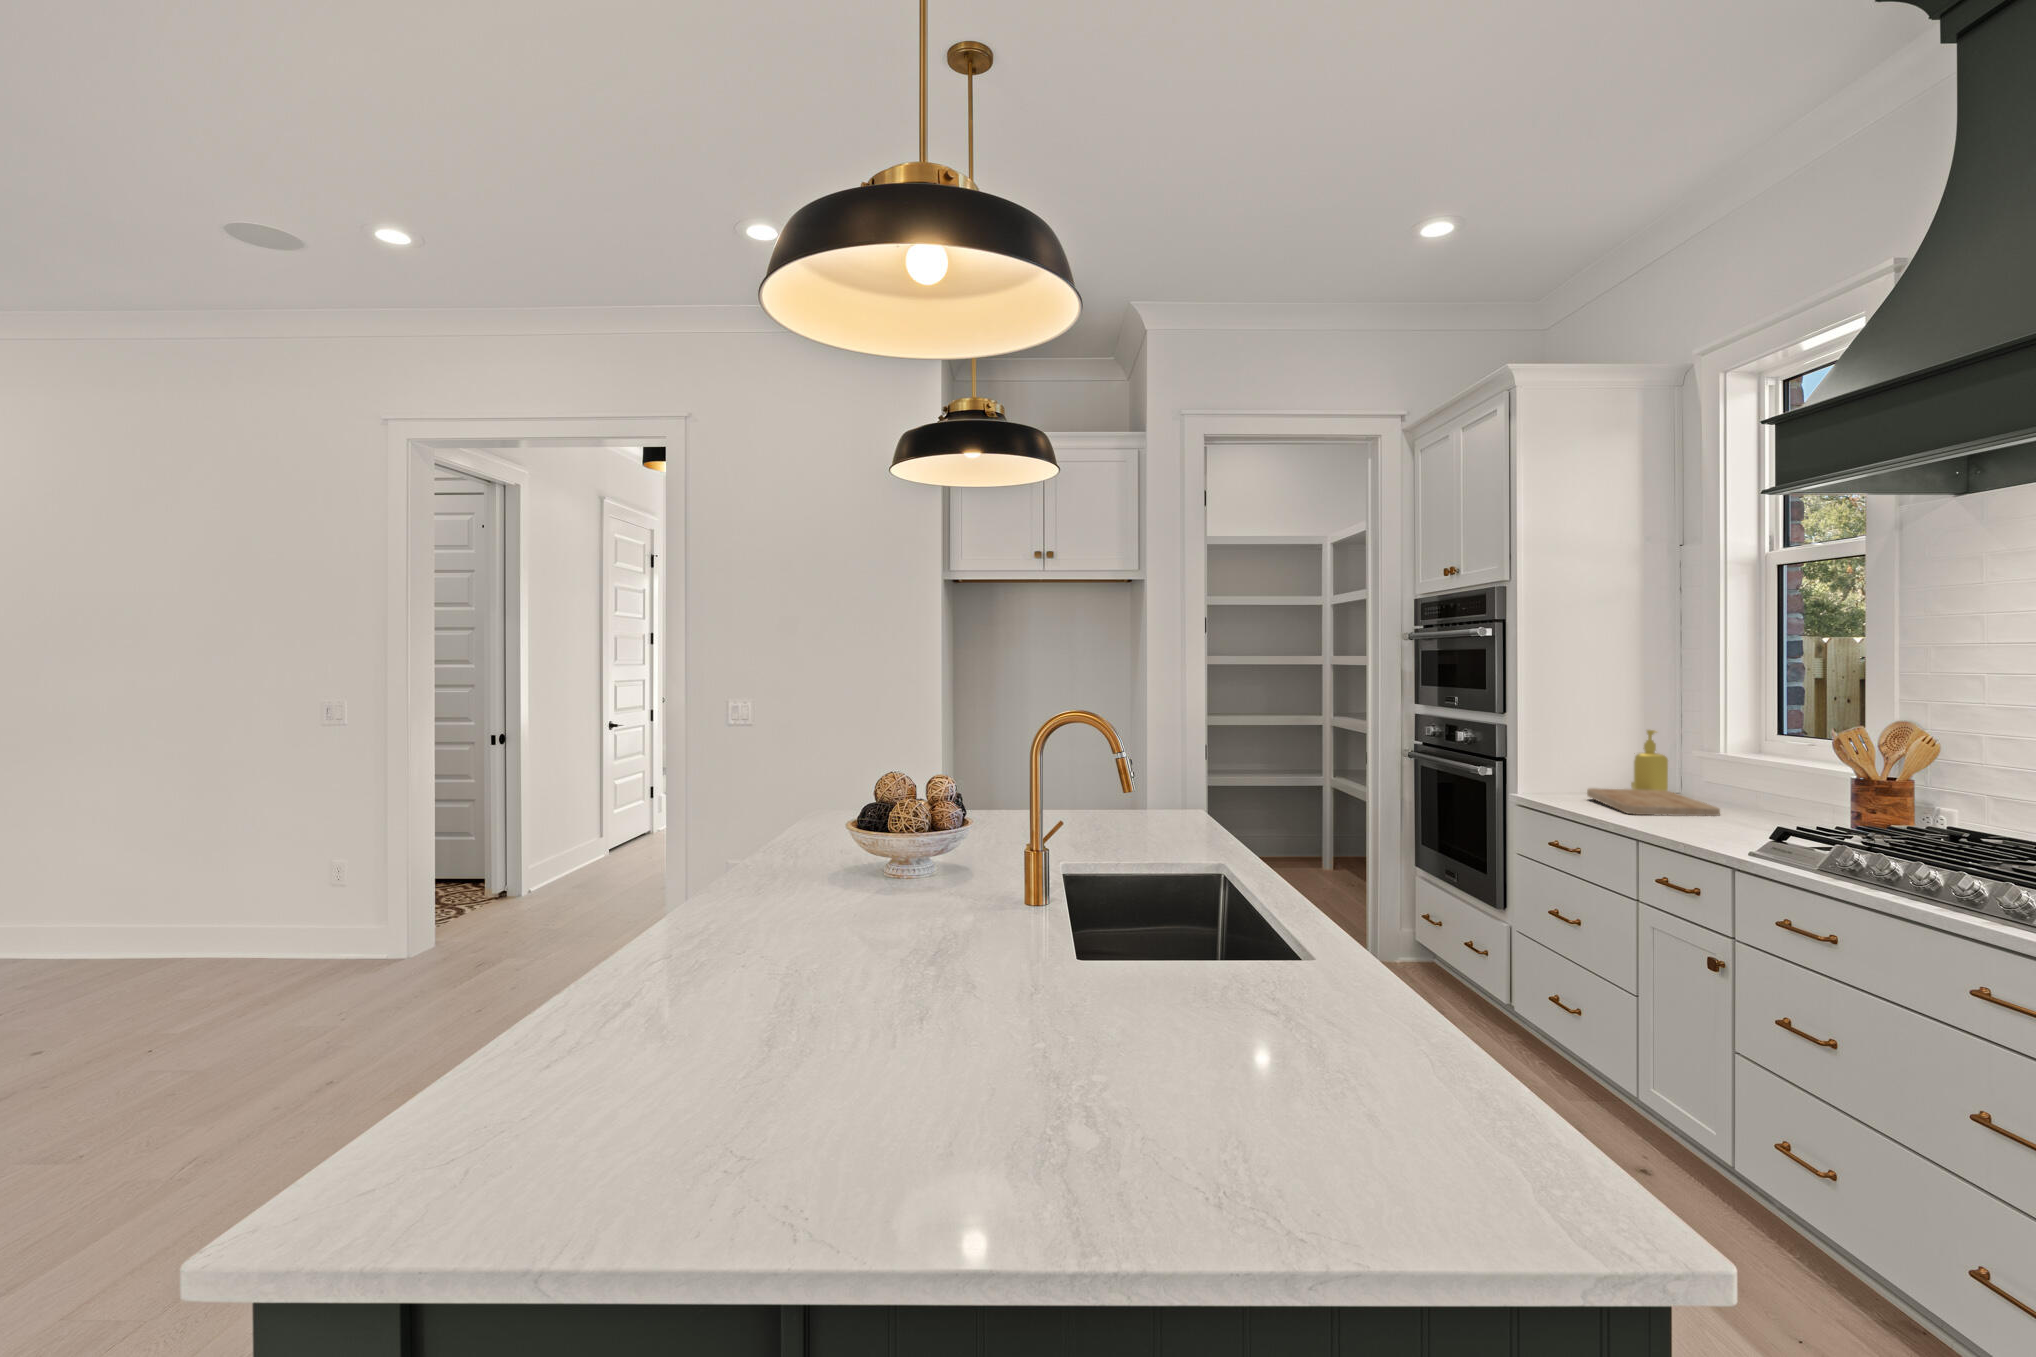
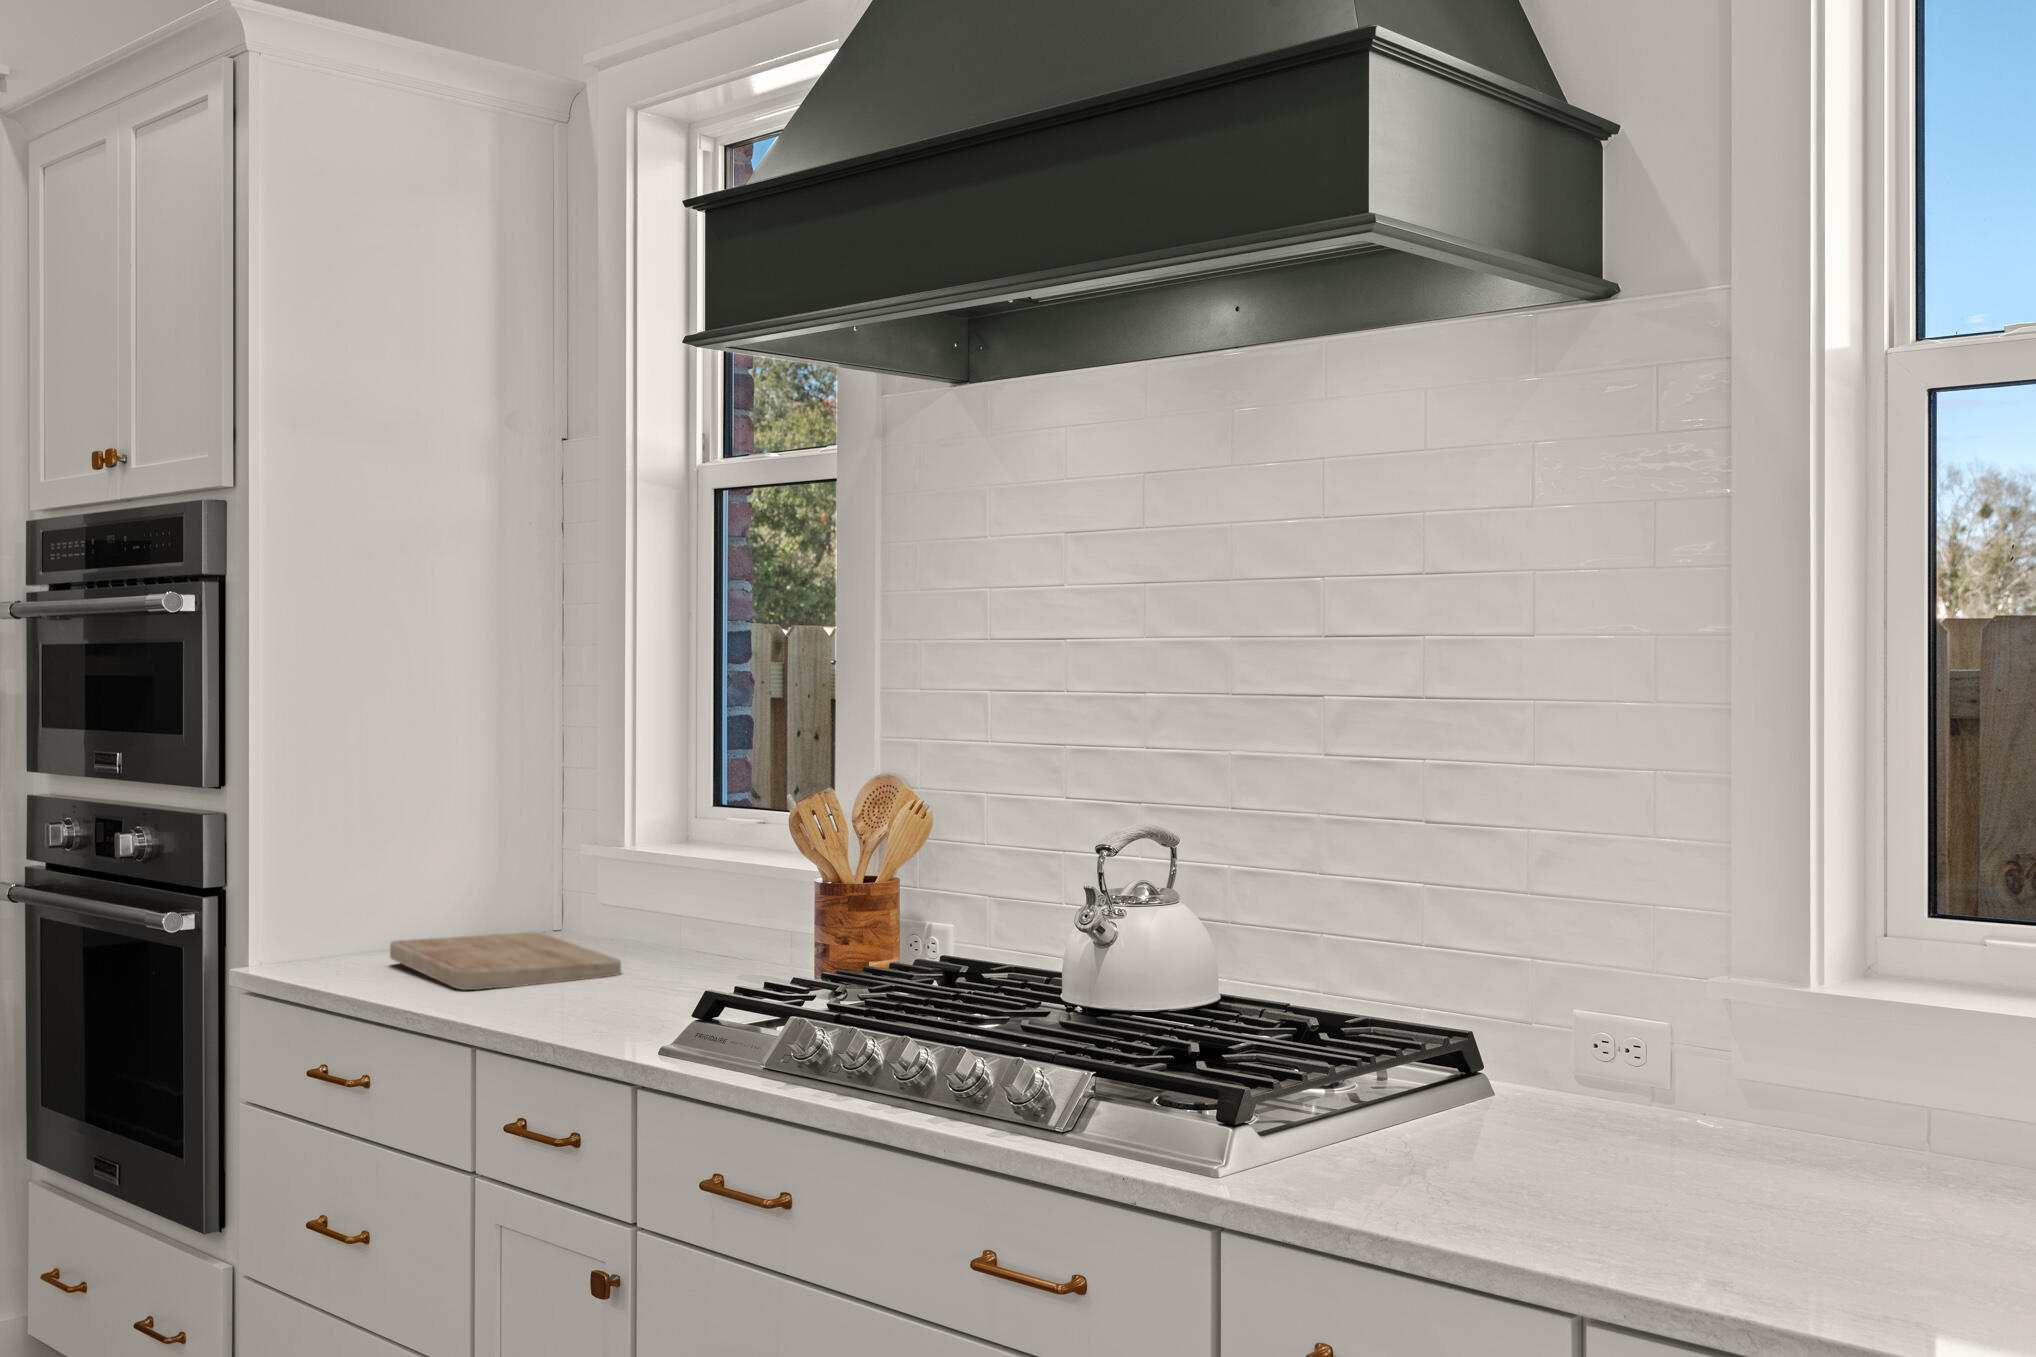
soap dispenser: present [1631,730,1668,791] -> none [475,809,540,945]

